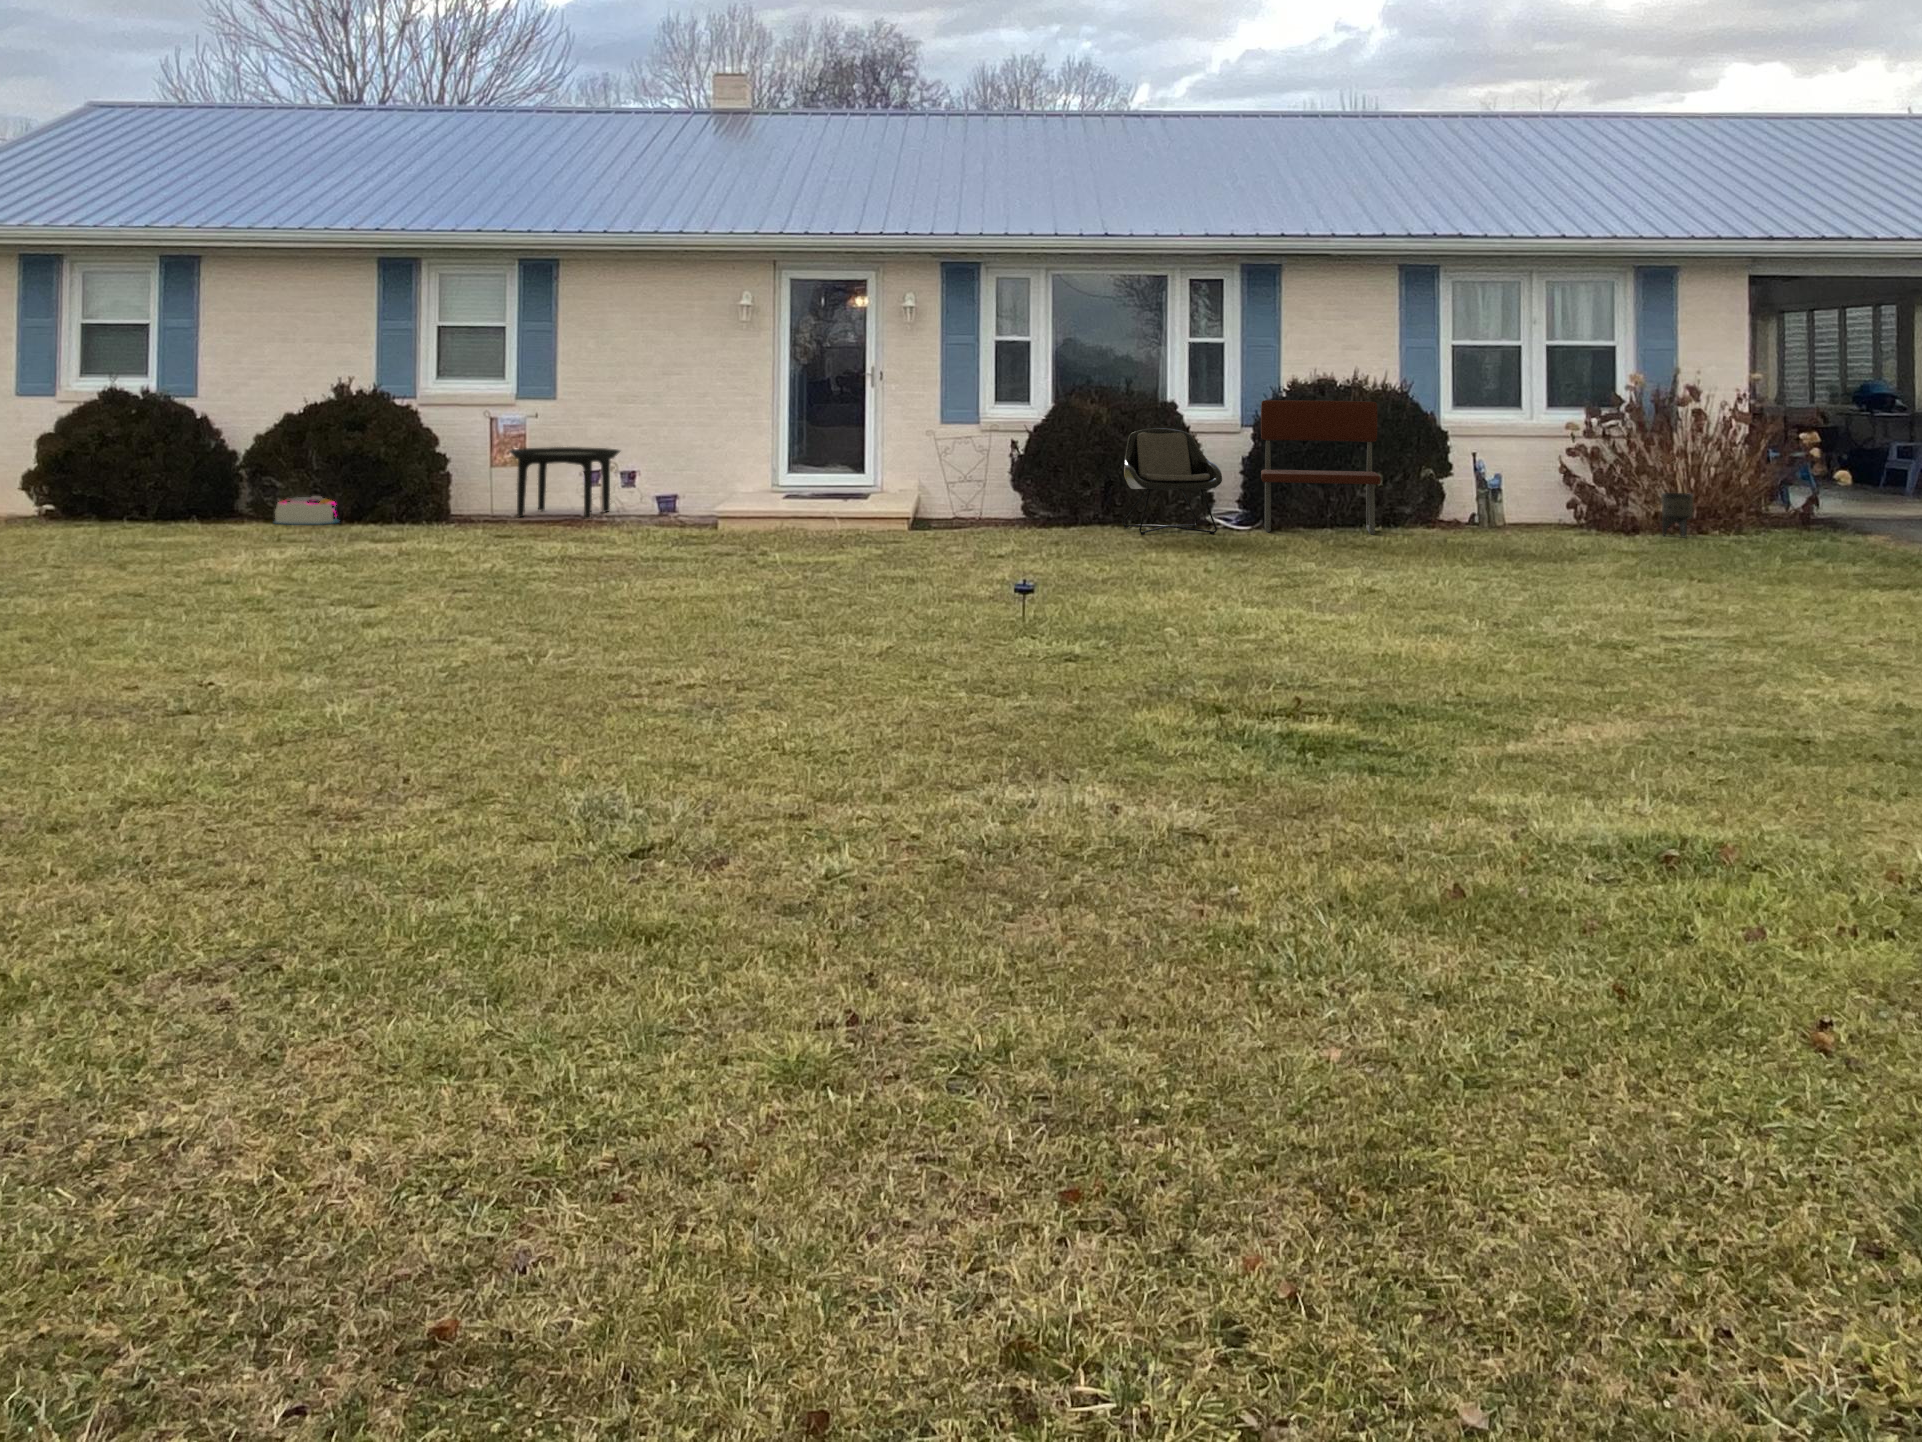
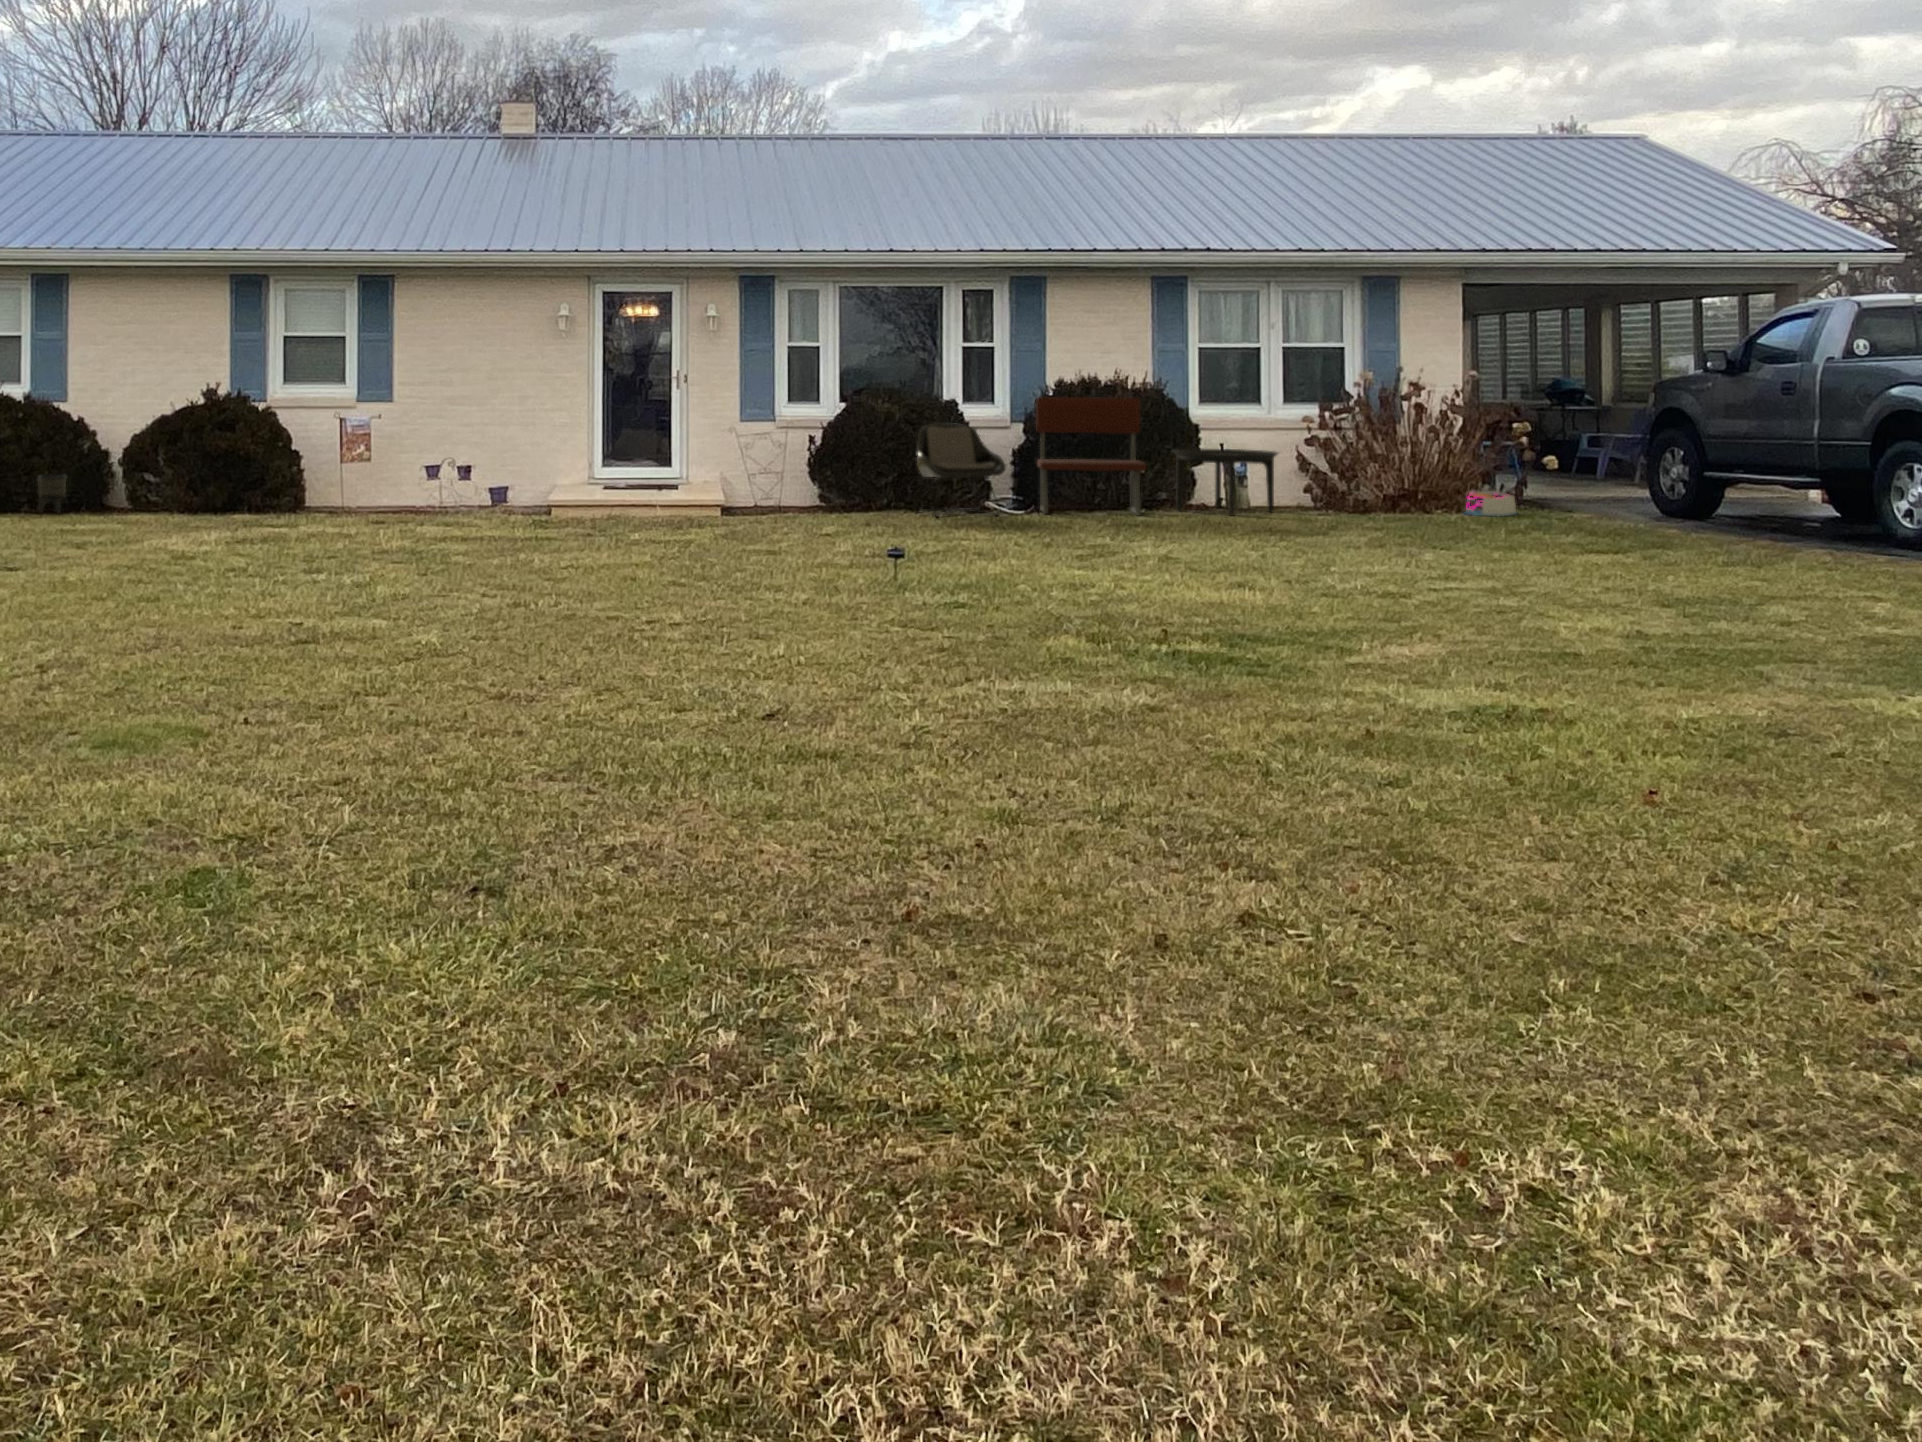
round table: present [510,447,620,519] -> present [1173,449,1278,516]
planter: present [1661,493,1693,538] -> present [39,475,66,513]
storage bin: present [274,496,339,525] -> present [1465,491,1516,516]

